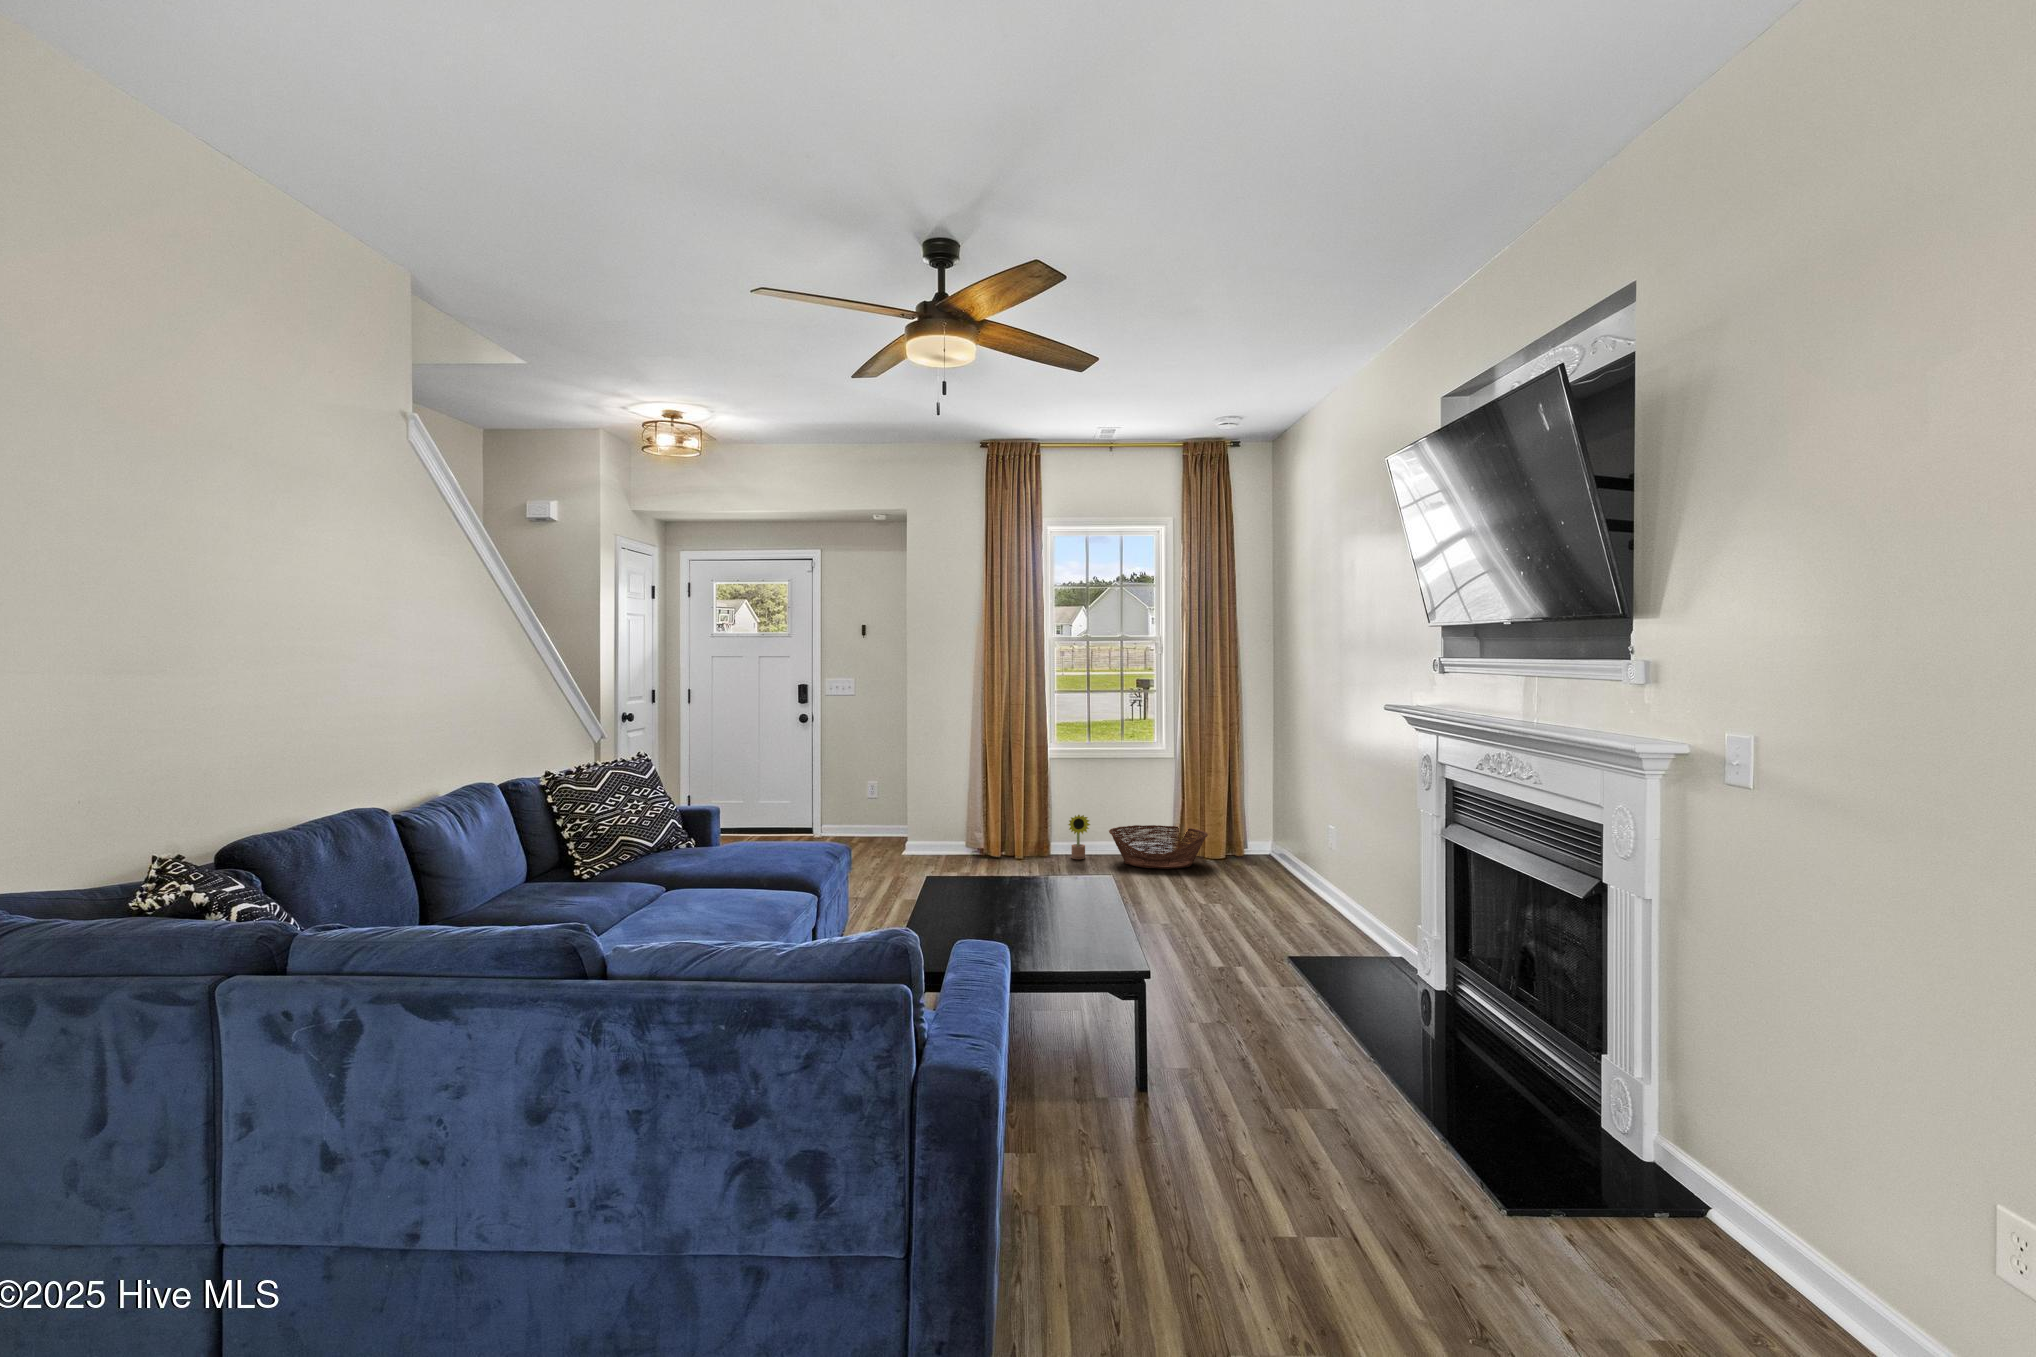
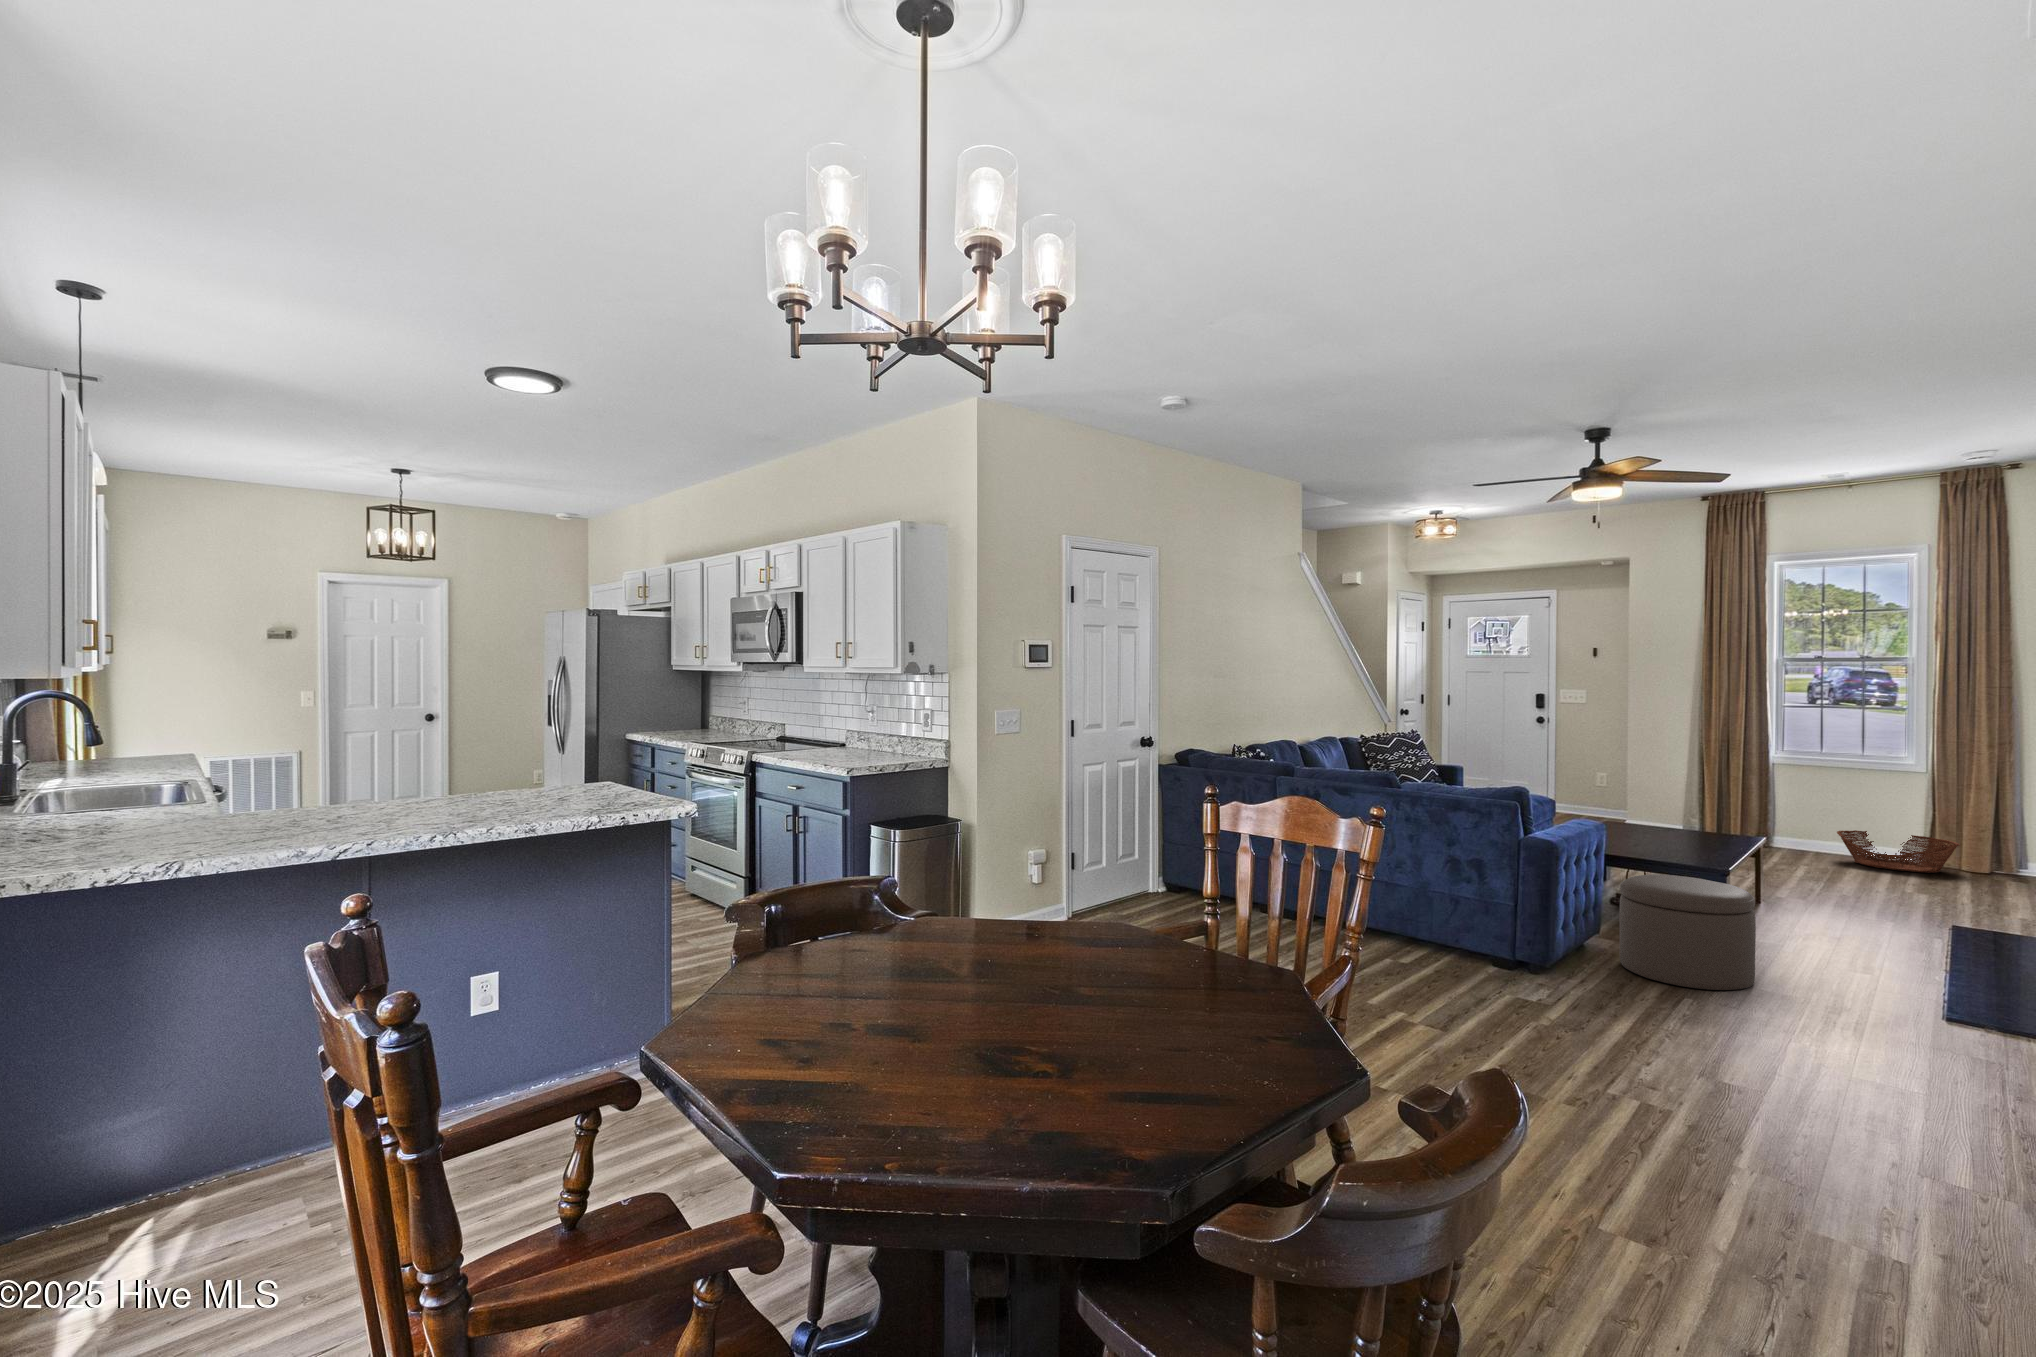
decorative plant: present [1068,815,1090,859] -> none [1790,814,1817,855]
ottoman: none [1061,1027,1277,1304] -> present [1619,875,1756,990]

